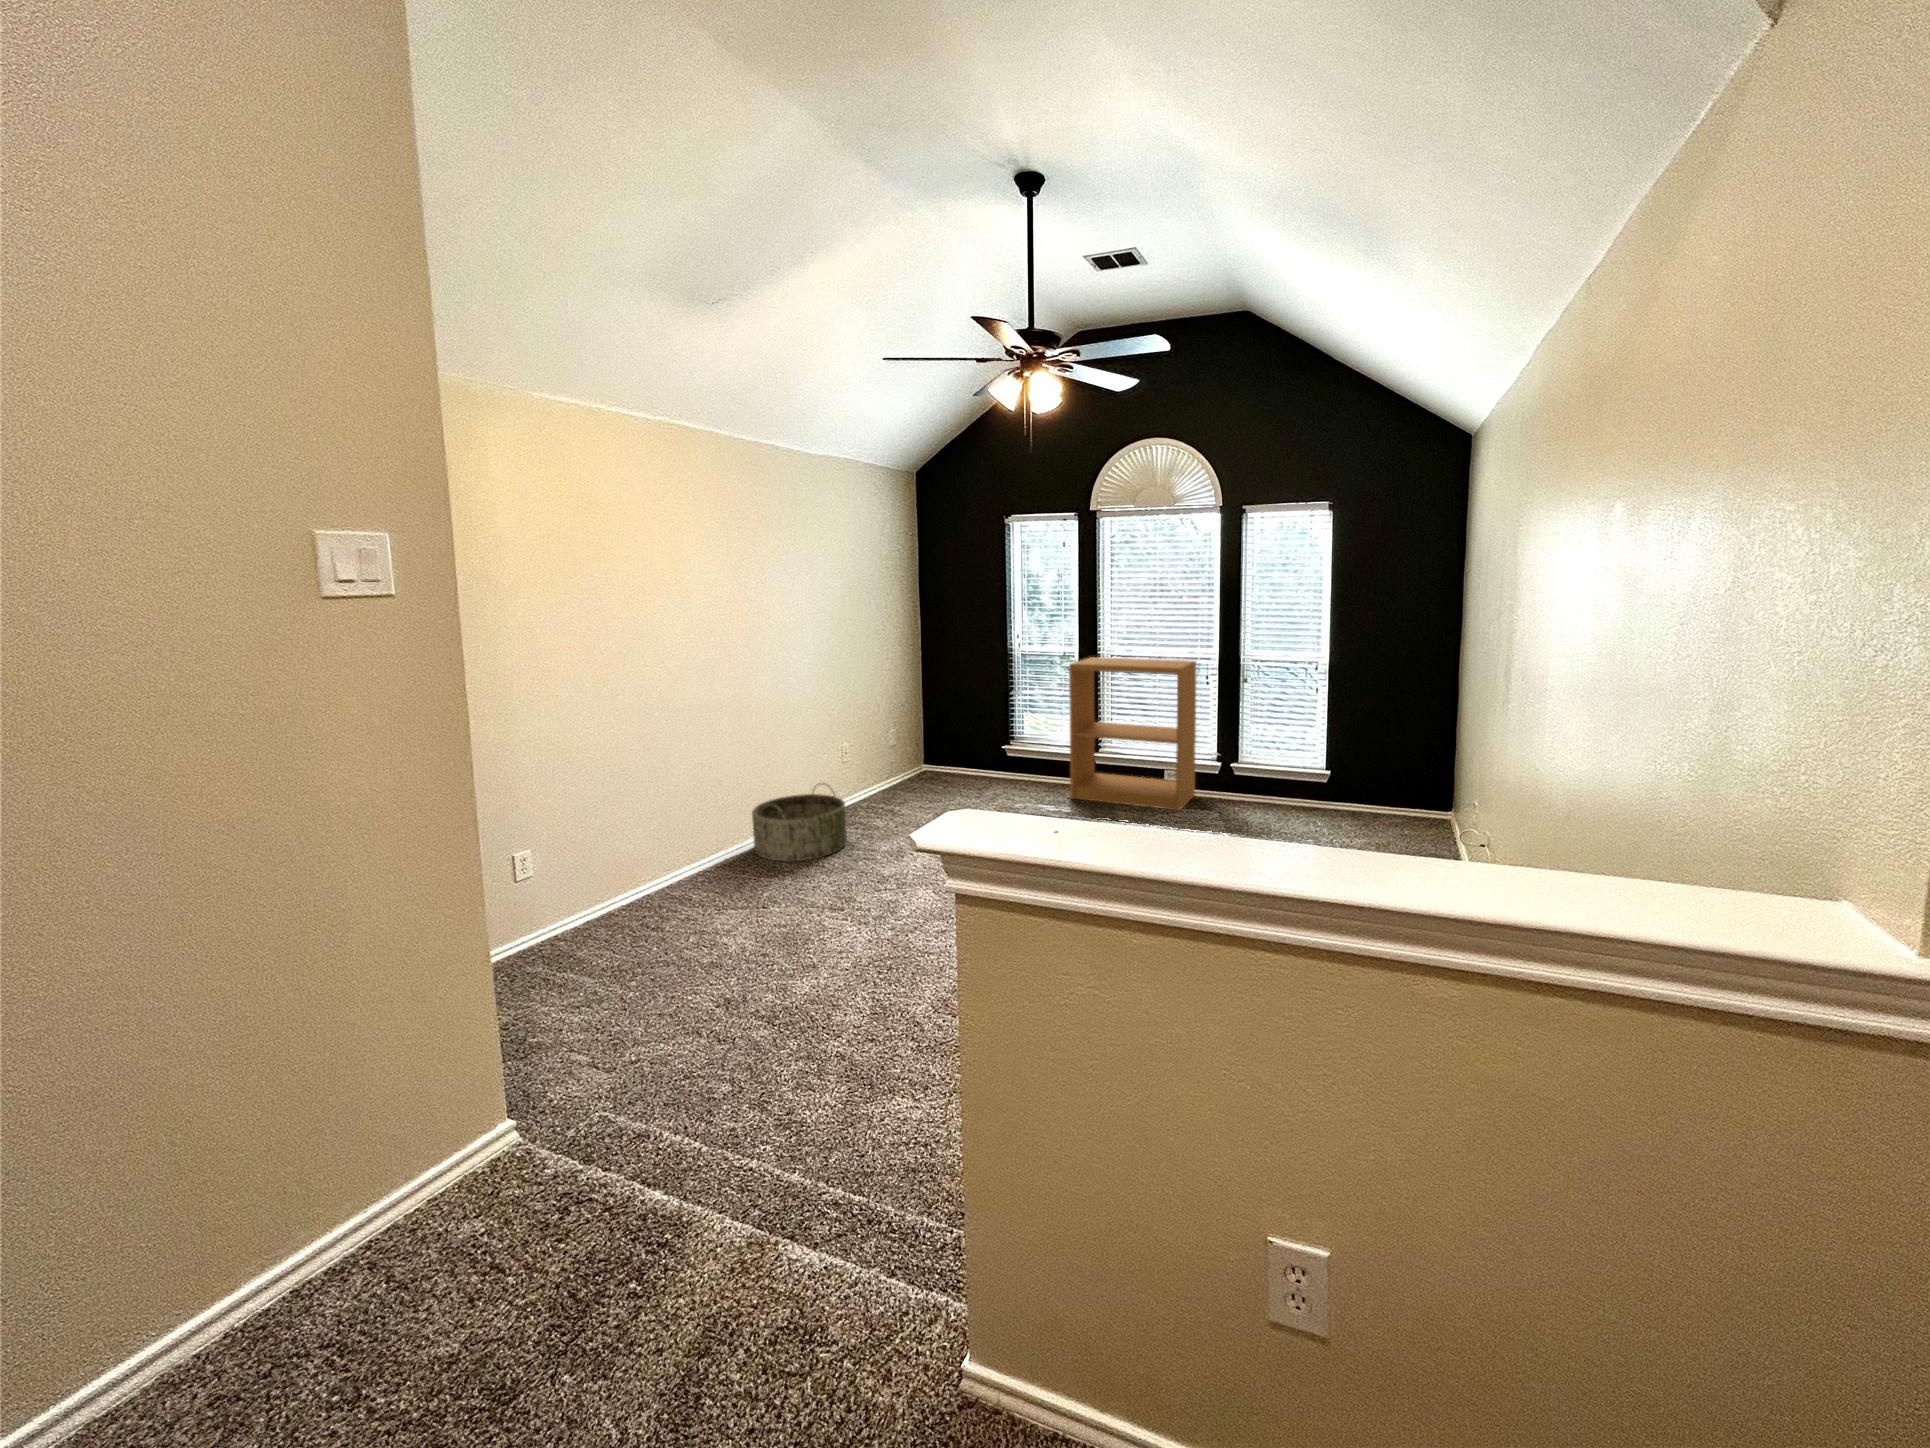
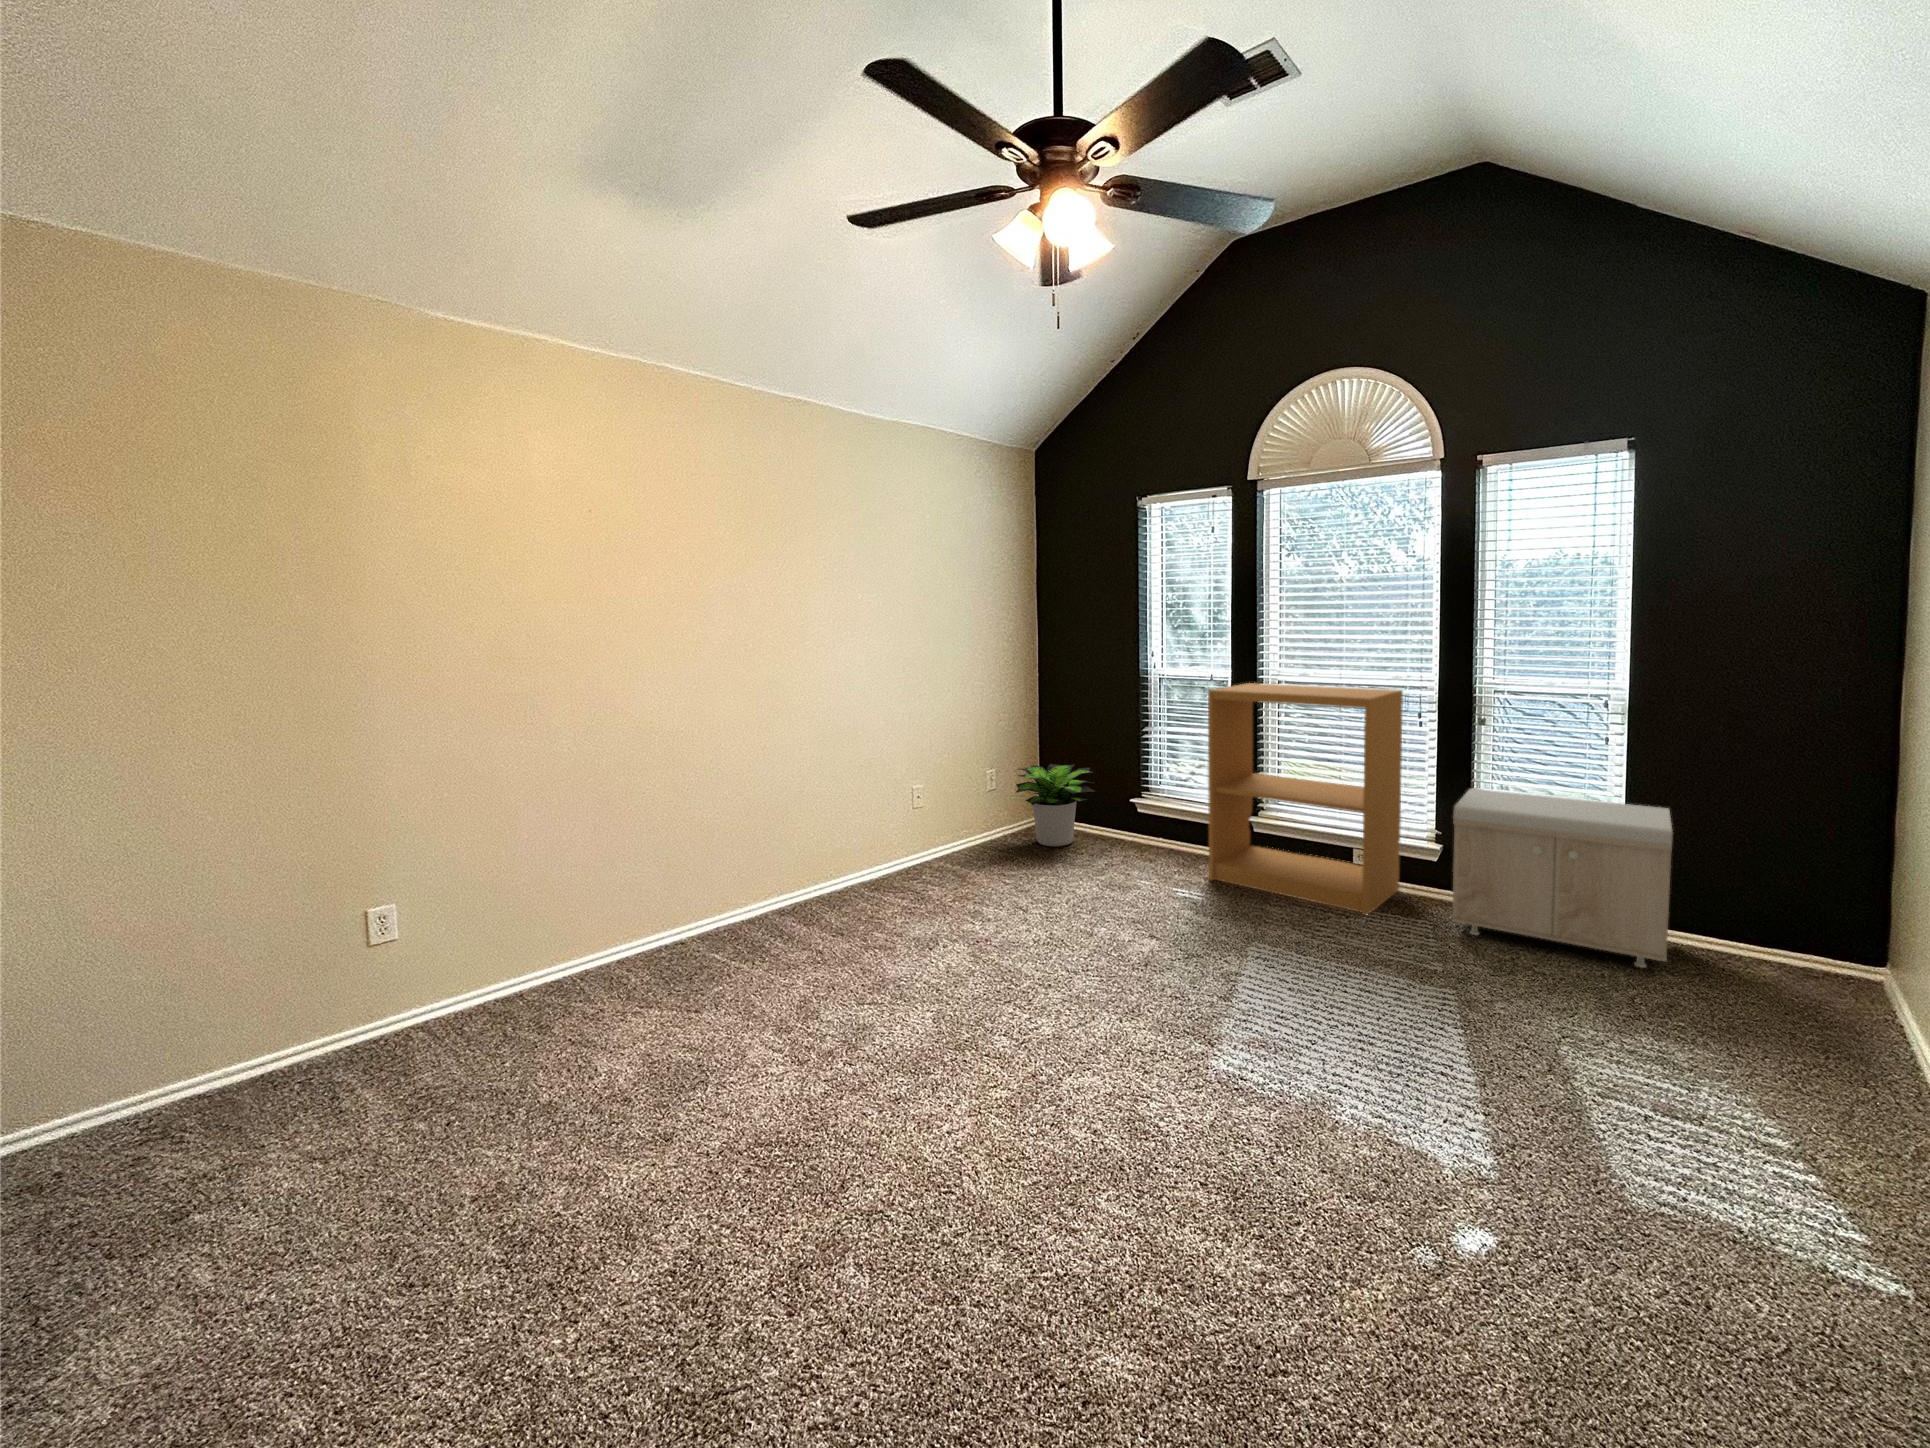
potted plant: none [913,722,979,786] -> present [1015,764,1095,847]
storage bench: none [1231,724,1349,824] -> present [1452,789,1673,968]
basket: present [752,783,847,861] -> none [754,834,877,940]

